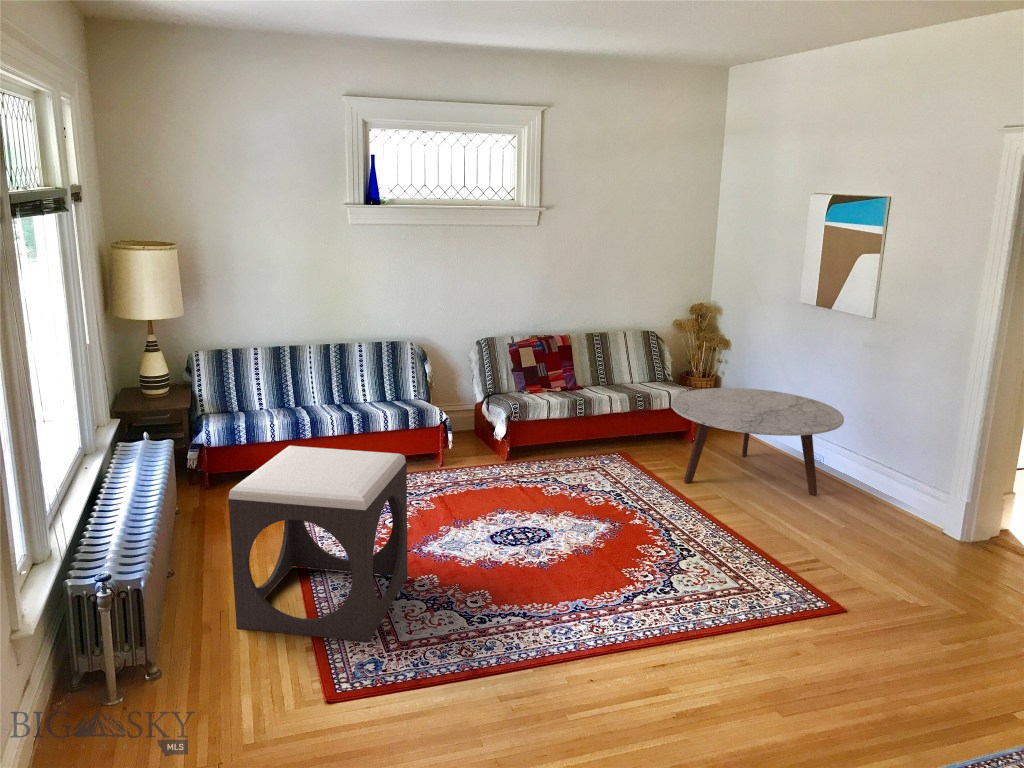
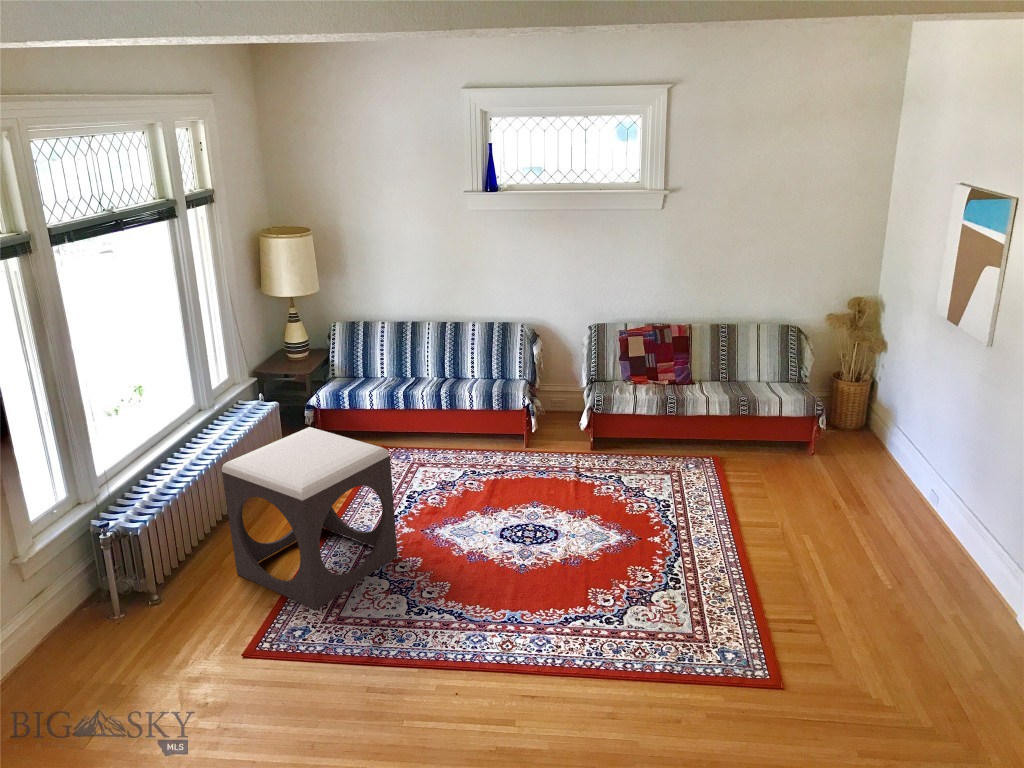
coffee table: present [671,388,844,495] -> none [746,400,949,542]

